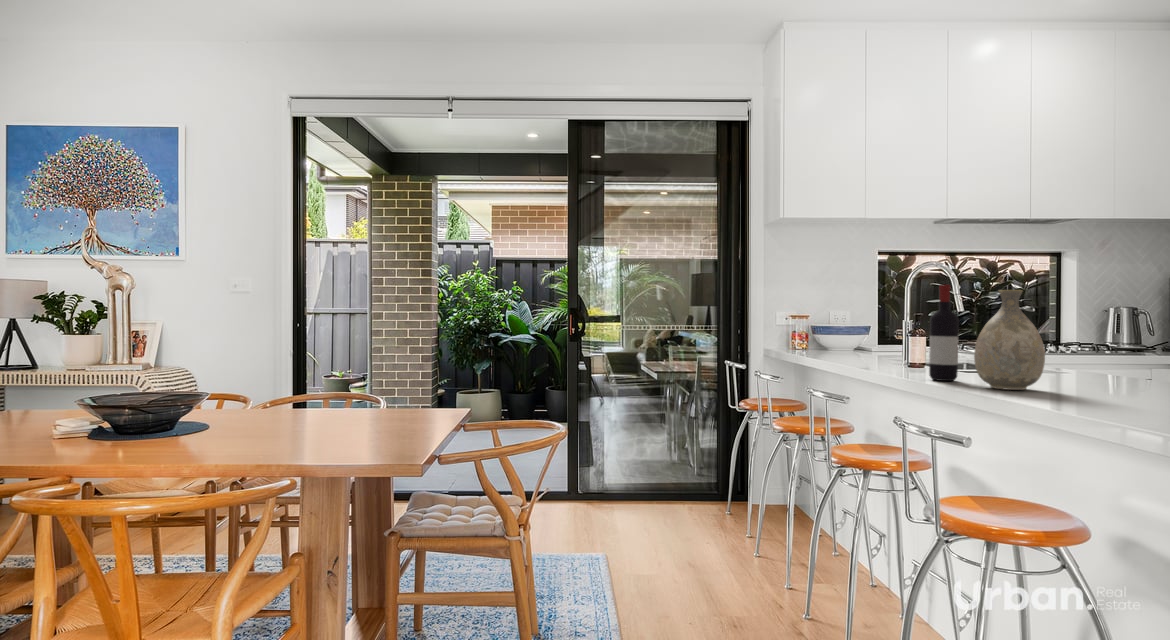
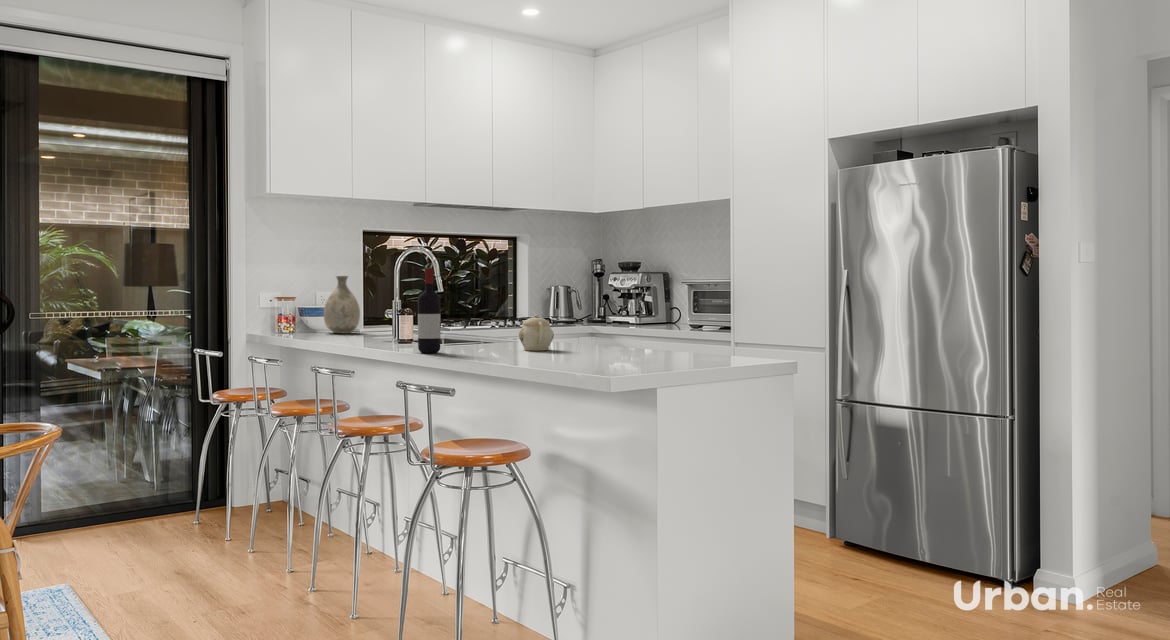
vase: present [974,290,1045,390] -> present [324,276,360,333]
teapot: none [1067,341,1122,387] -> present [519,315,554,351]

